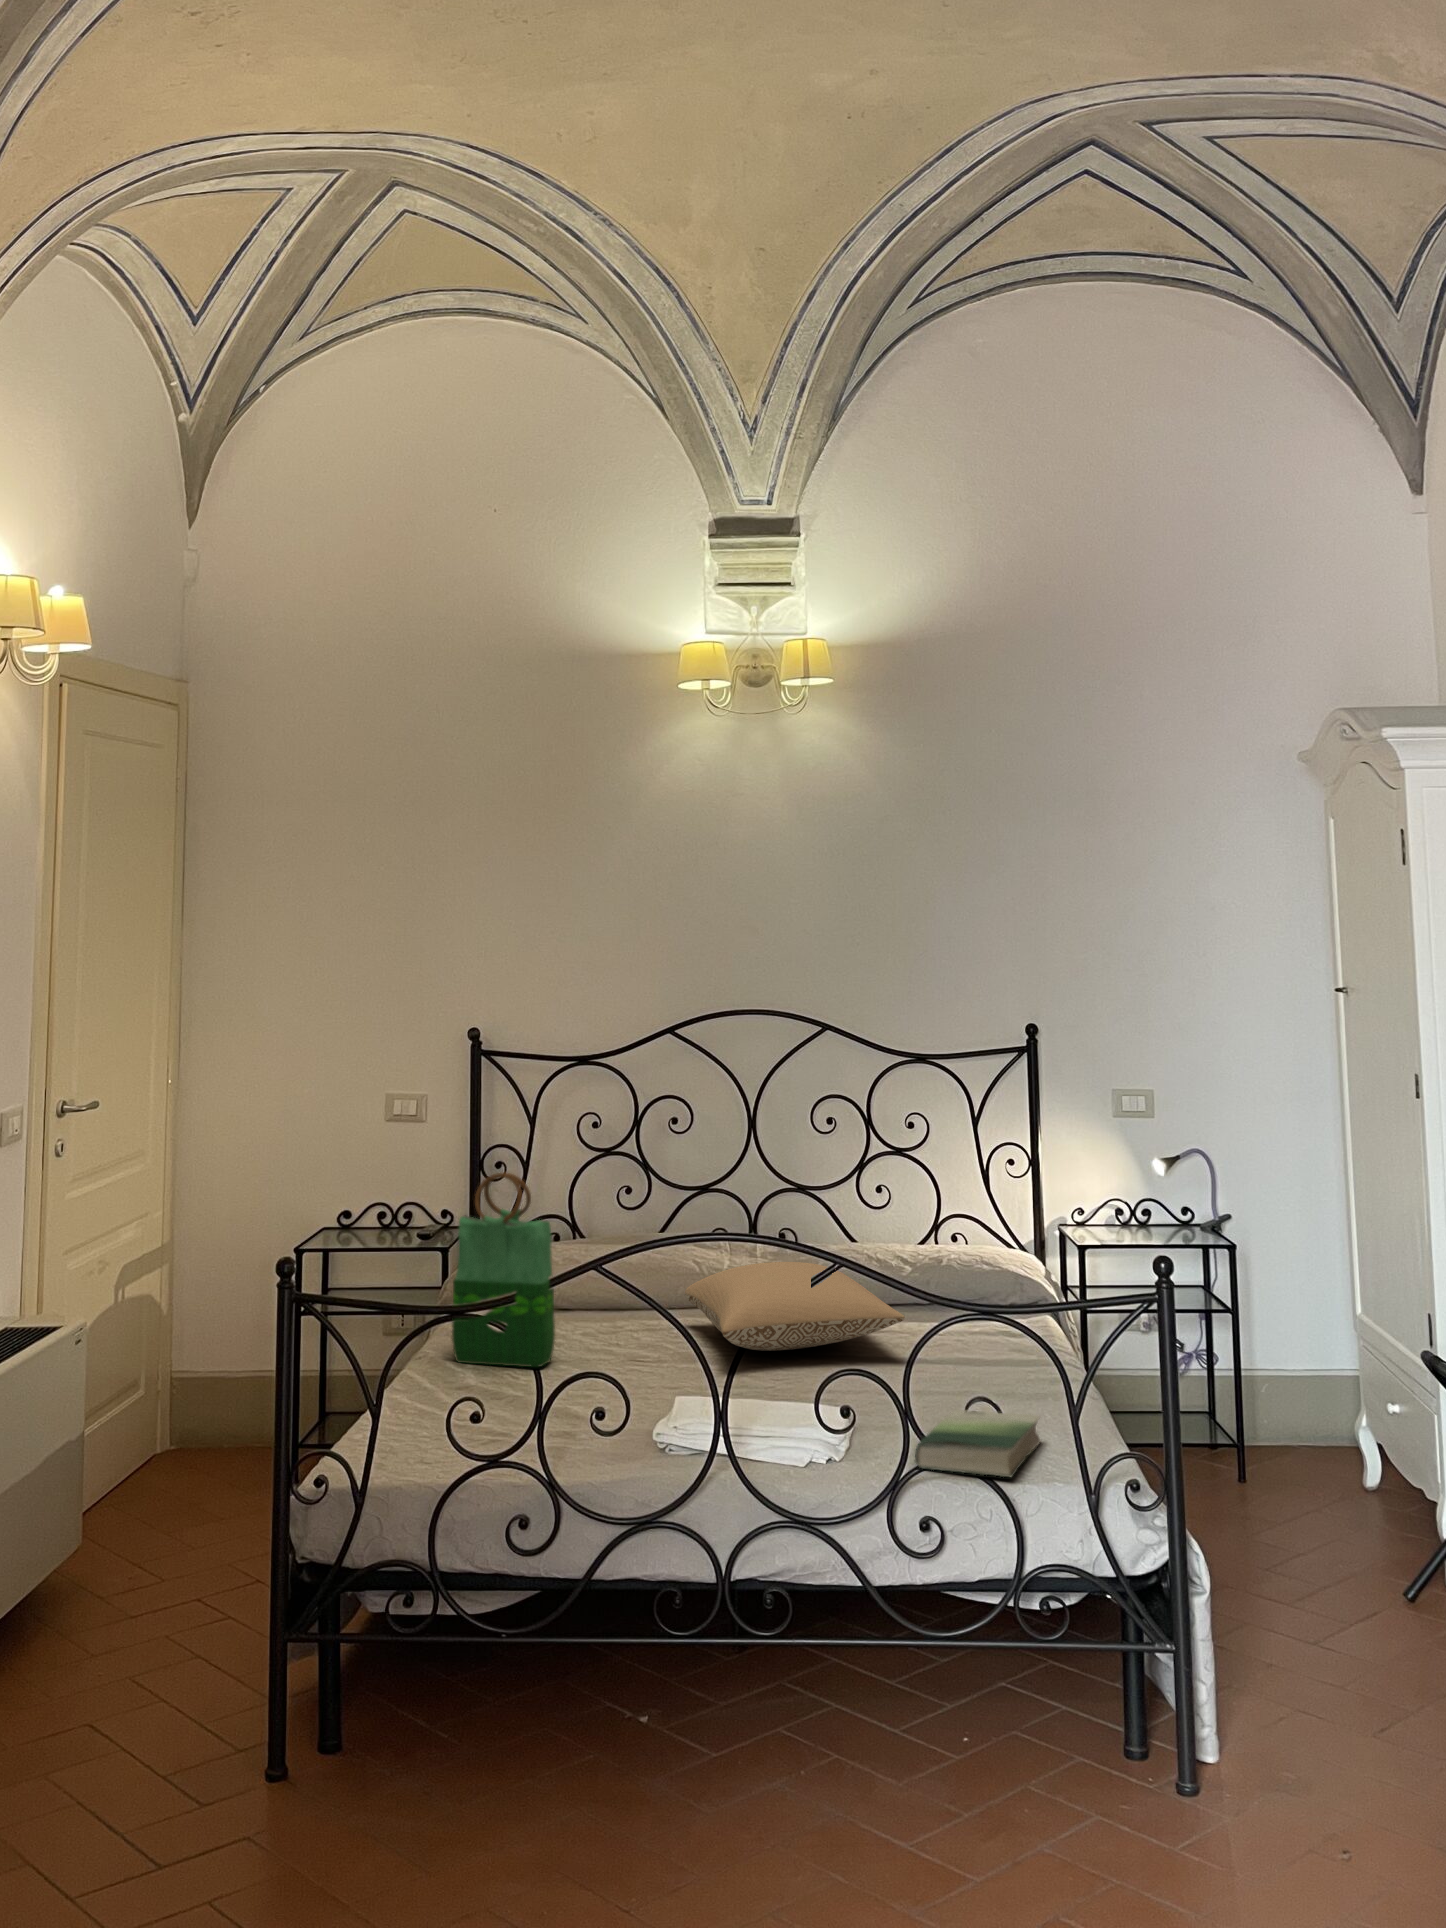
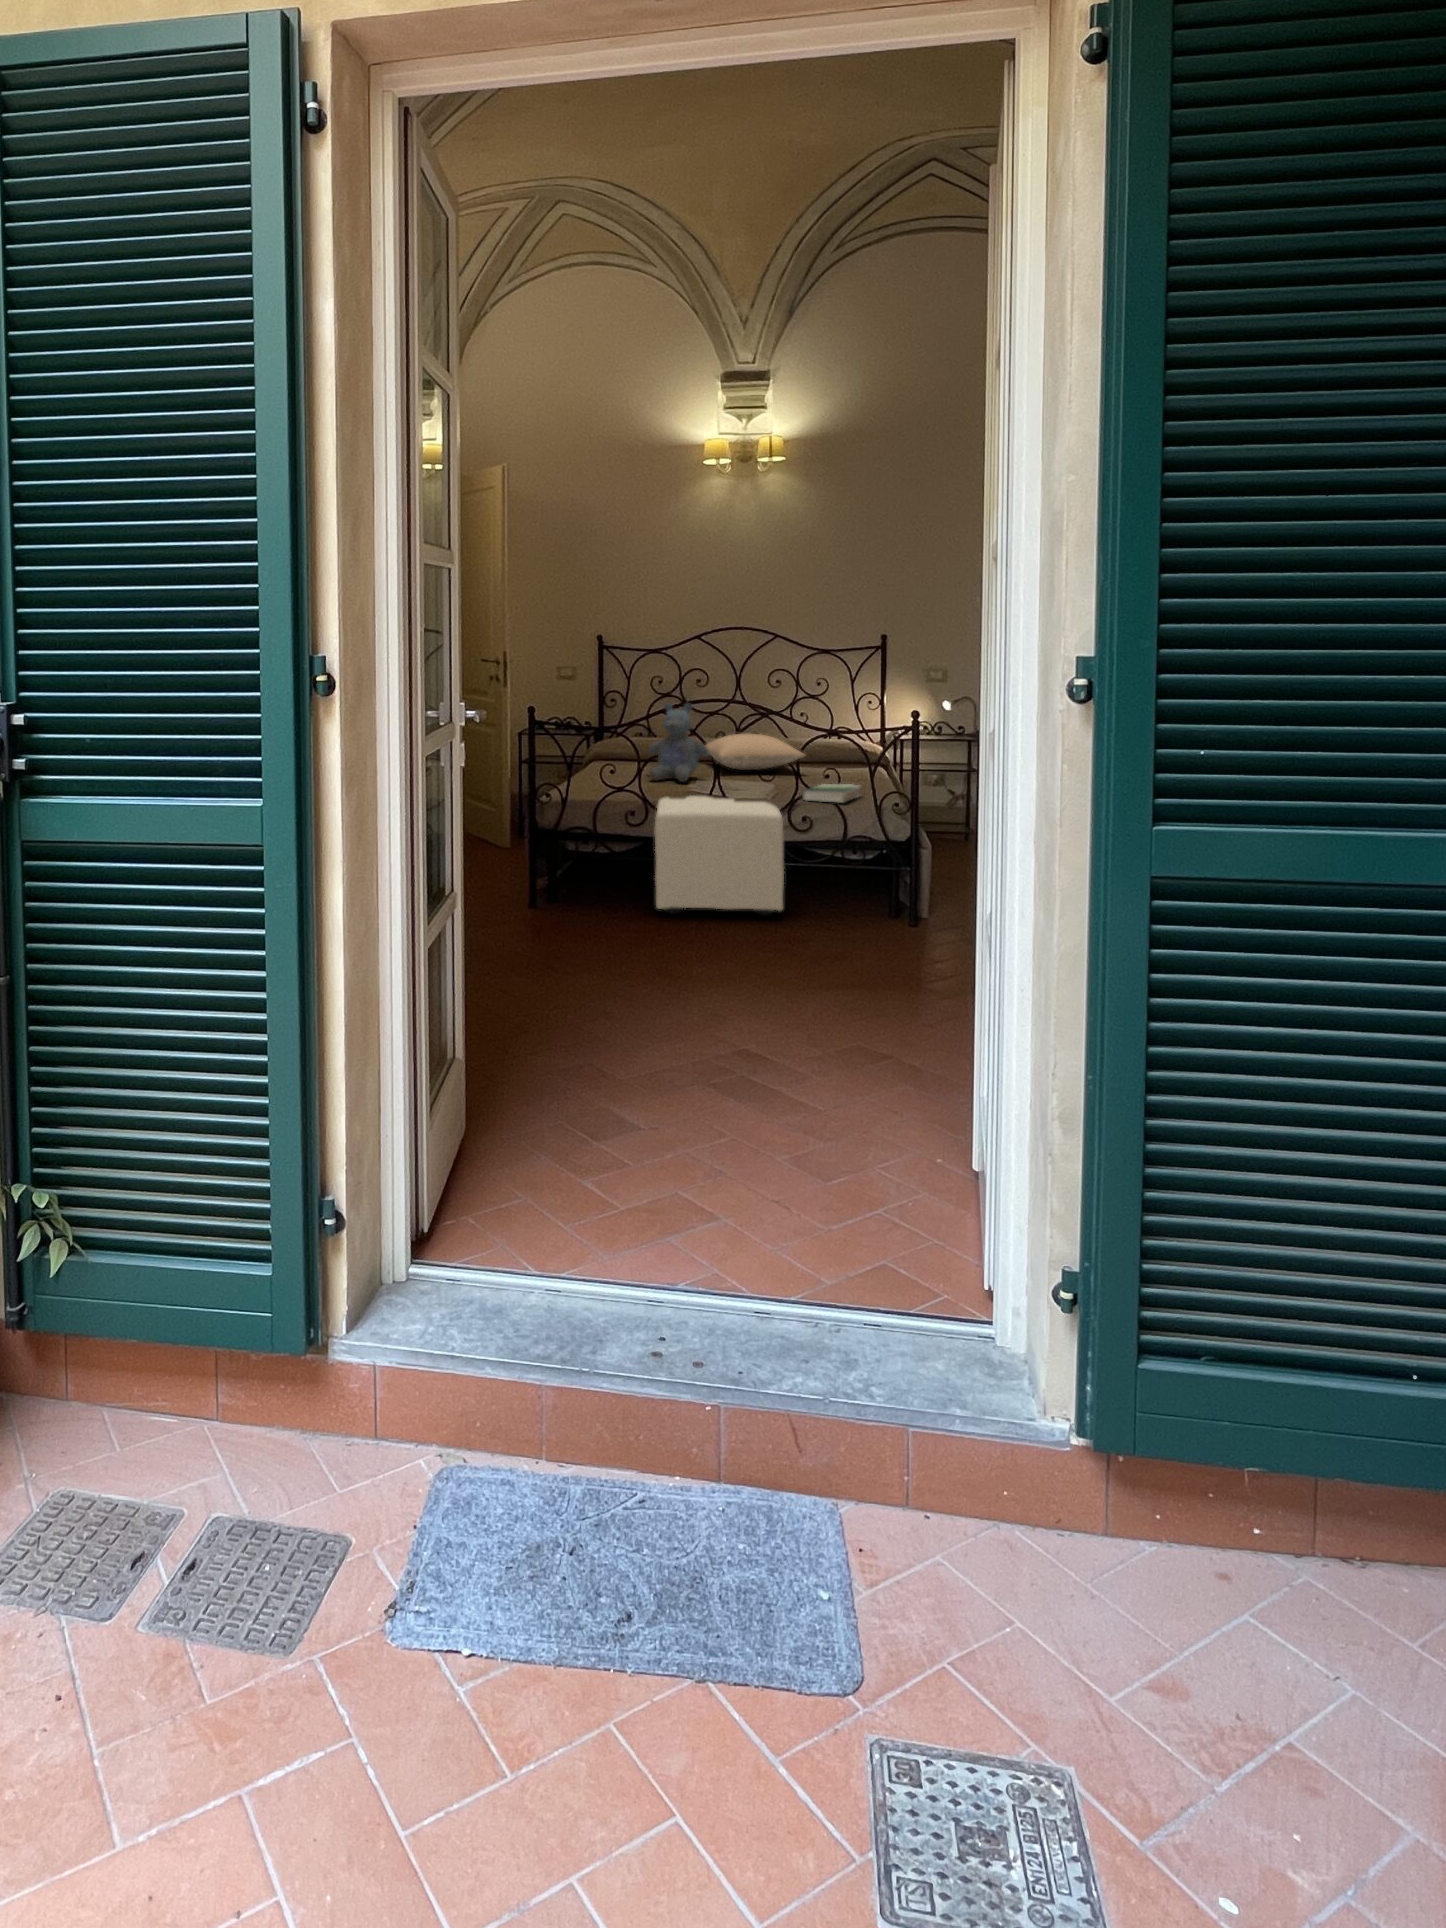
tote bag: present [452,1172,555,1367] -> none [597,687,643,771]
stuffed bear: none [565,1214,699,1408] -> present [648,703,709,782]
ottoman: none [575,1442,885,1792] -> present [654,795,784,916]

